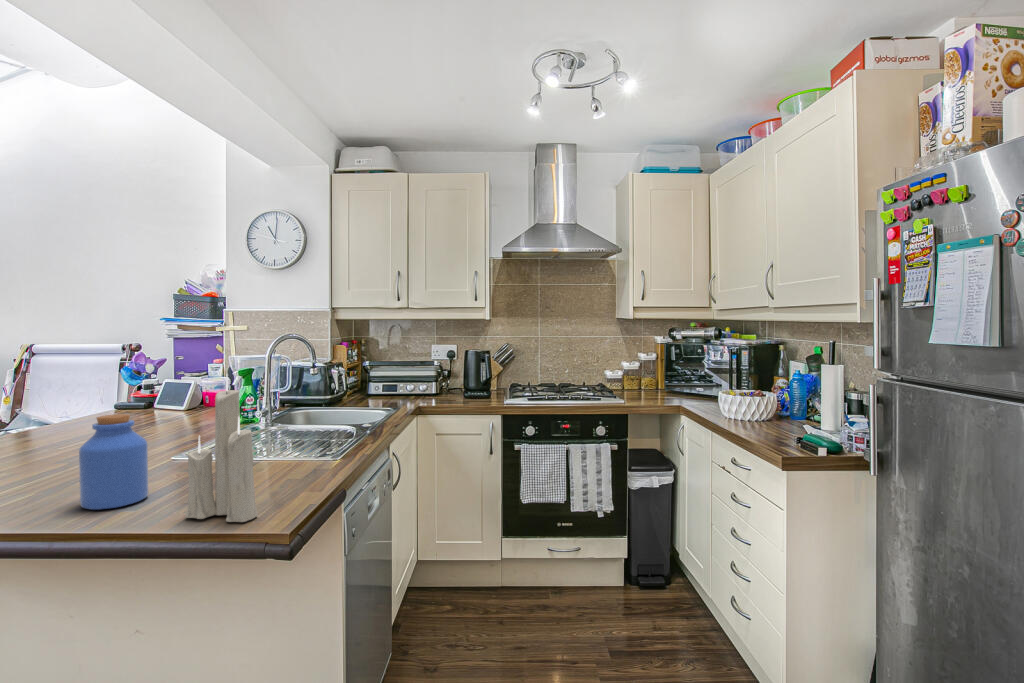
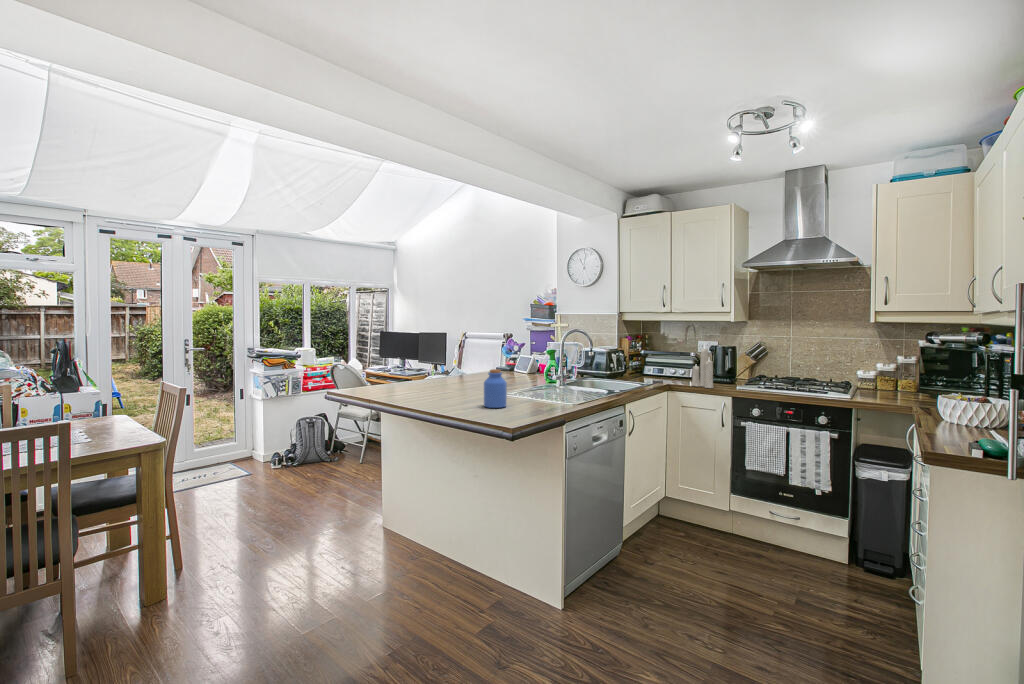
candle: present [185,376,258,522] -> present [692,348,713,388]

